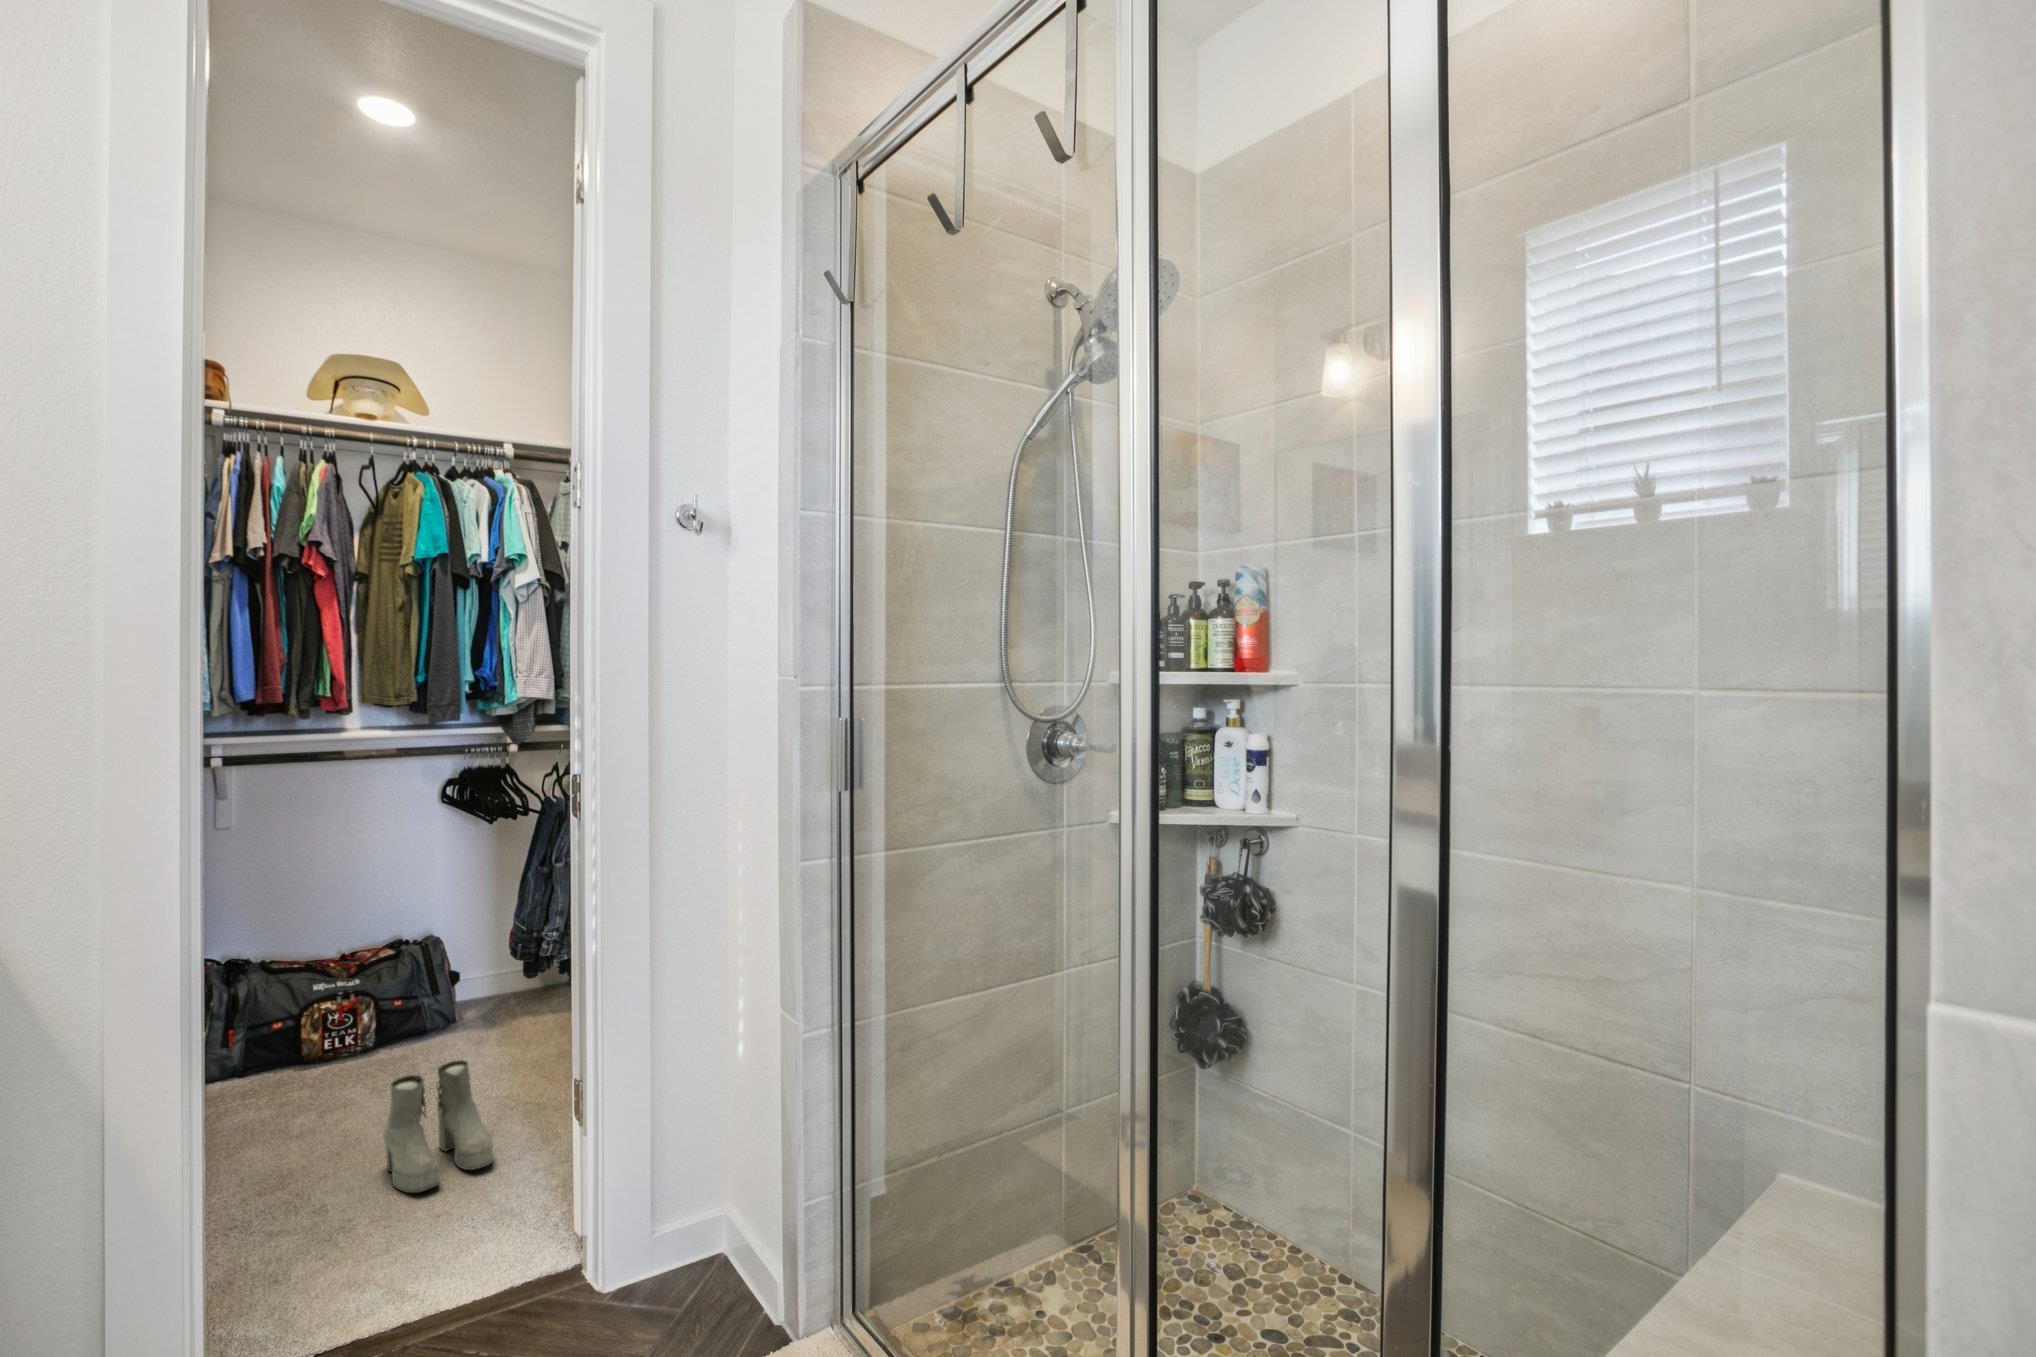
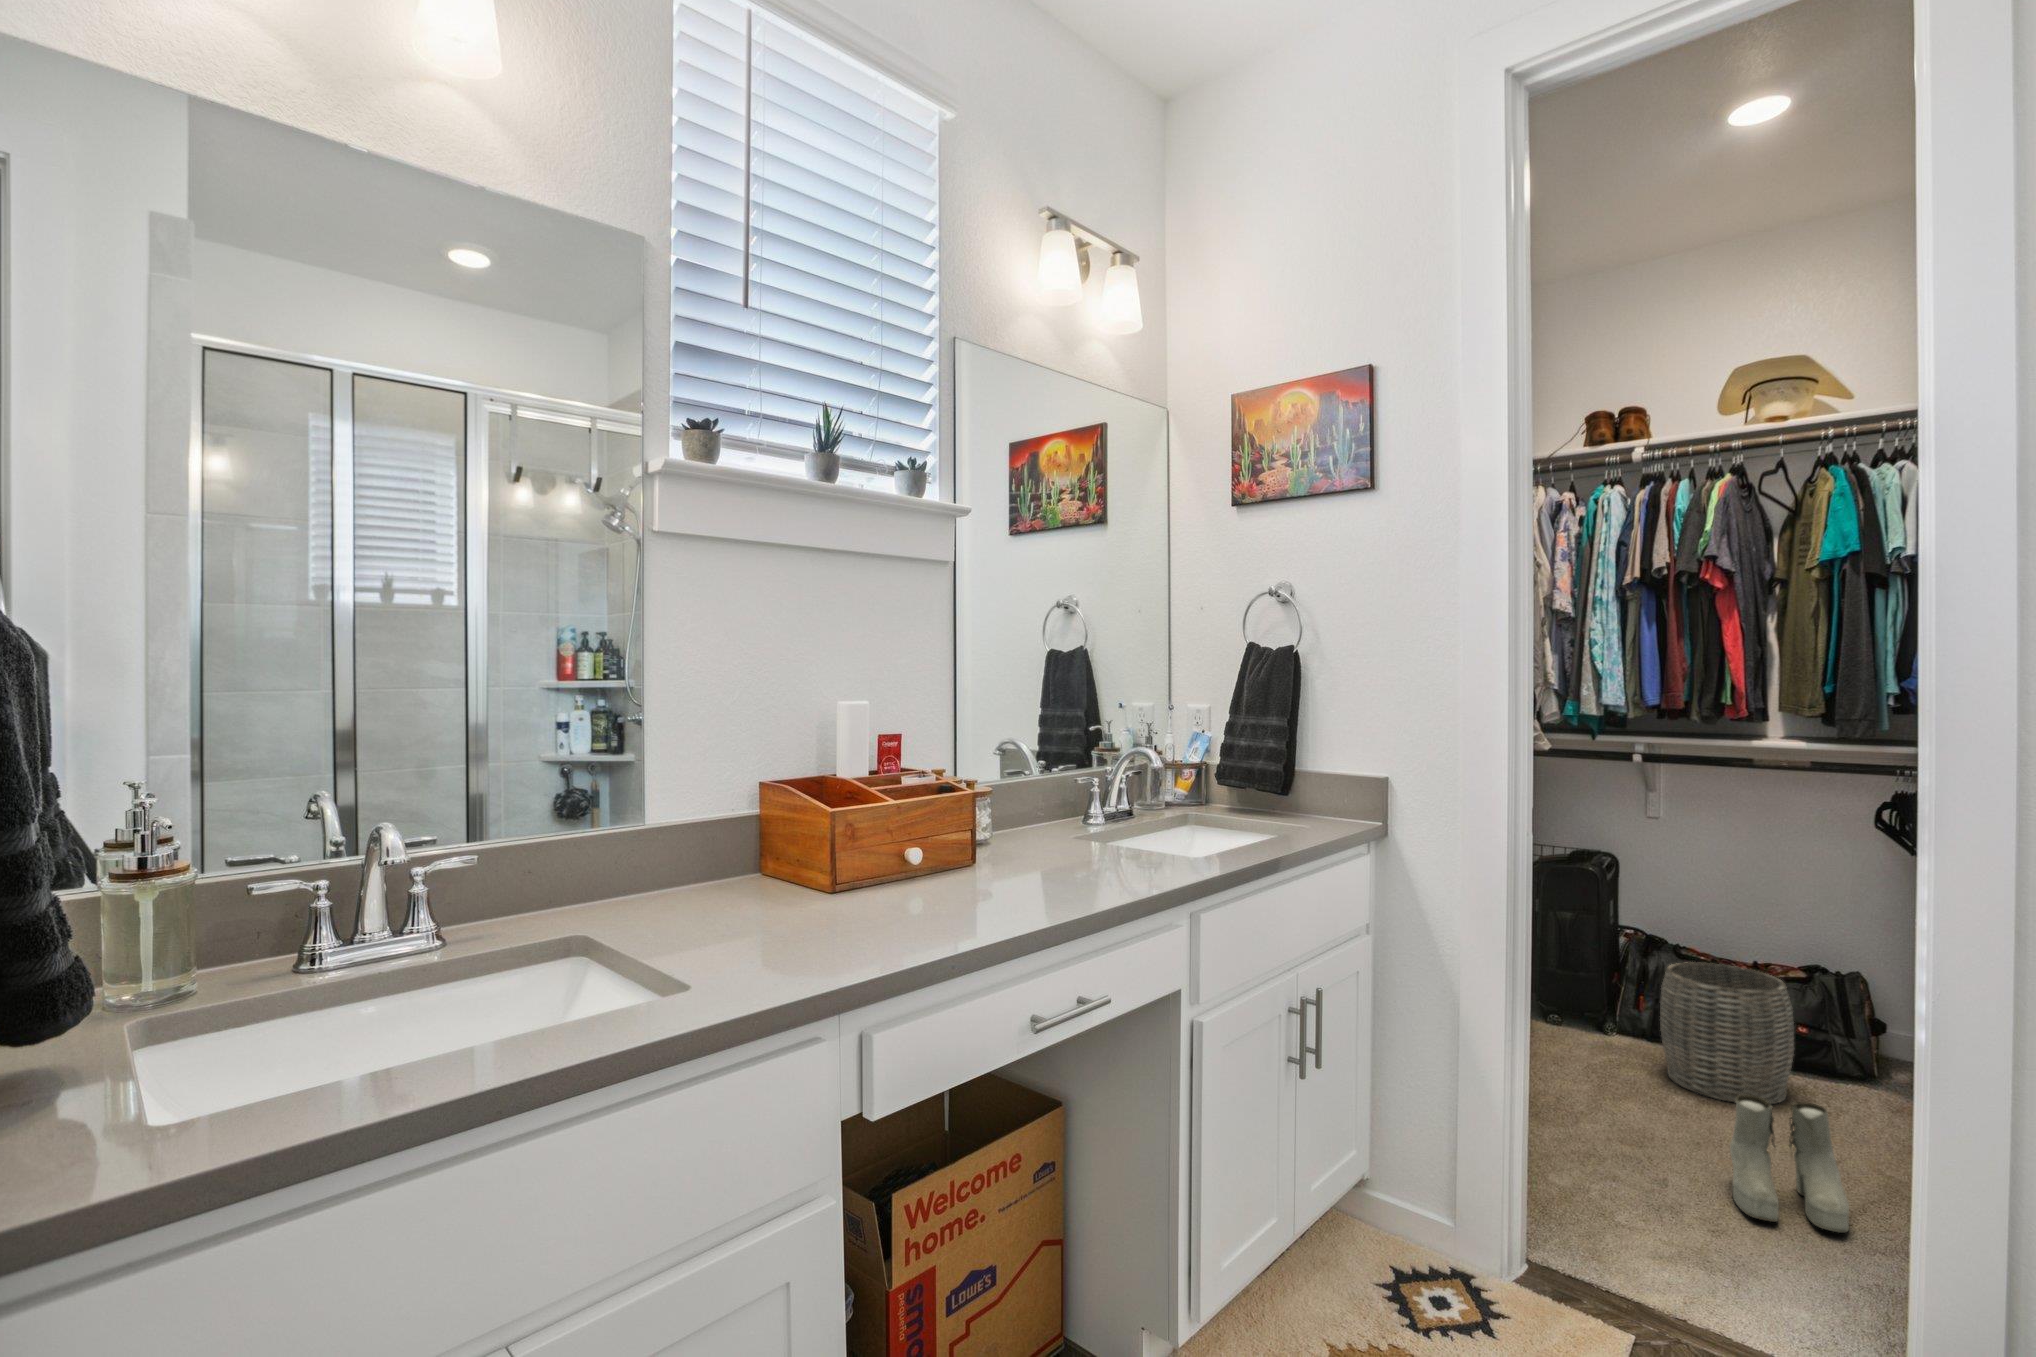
woven basket: none [268,960,402,1106] -> present [1660,962,1794,1104]

